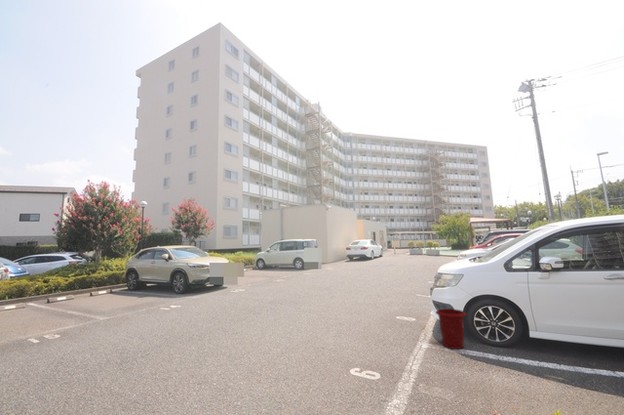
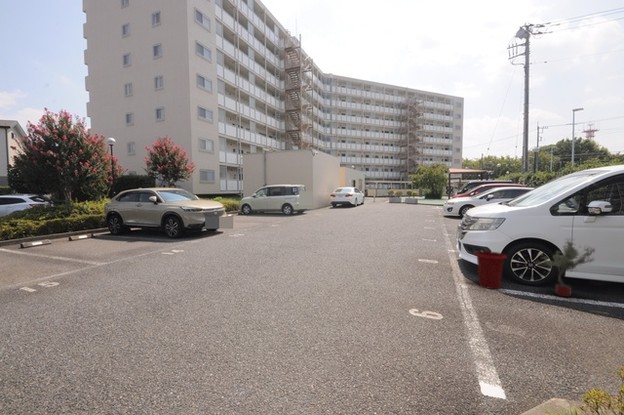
potted tree: none [491,295,549,359] -> present [537,240,595,297]

